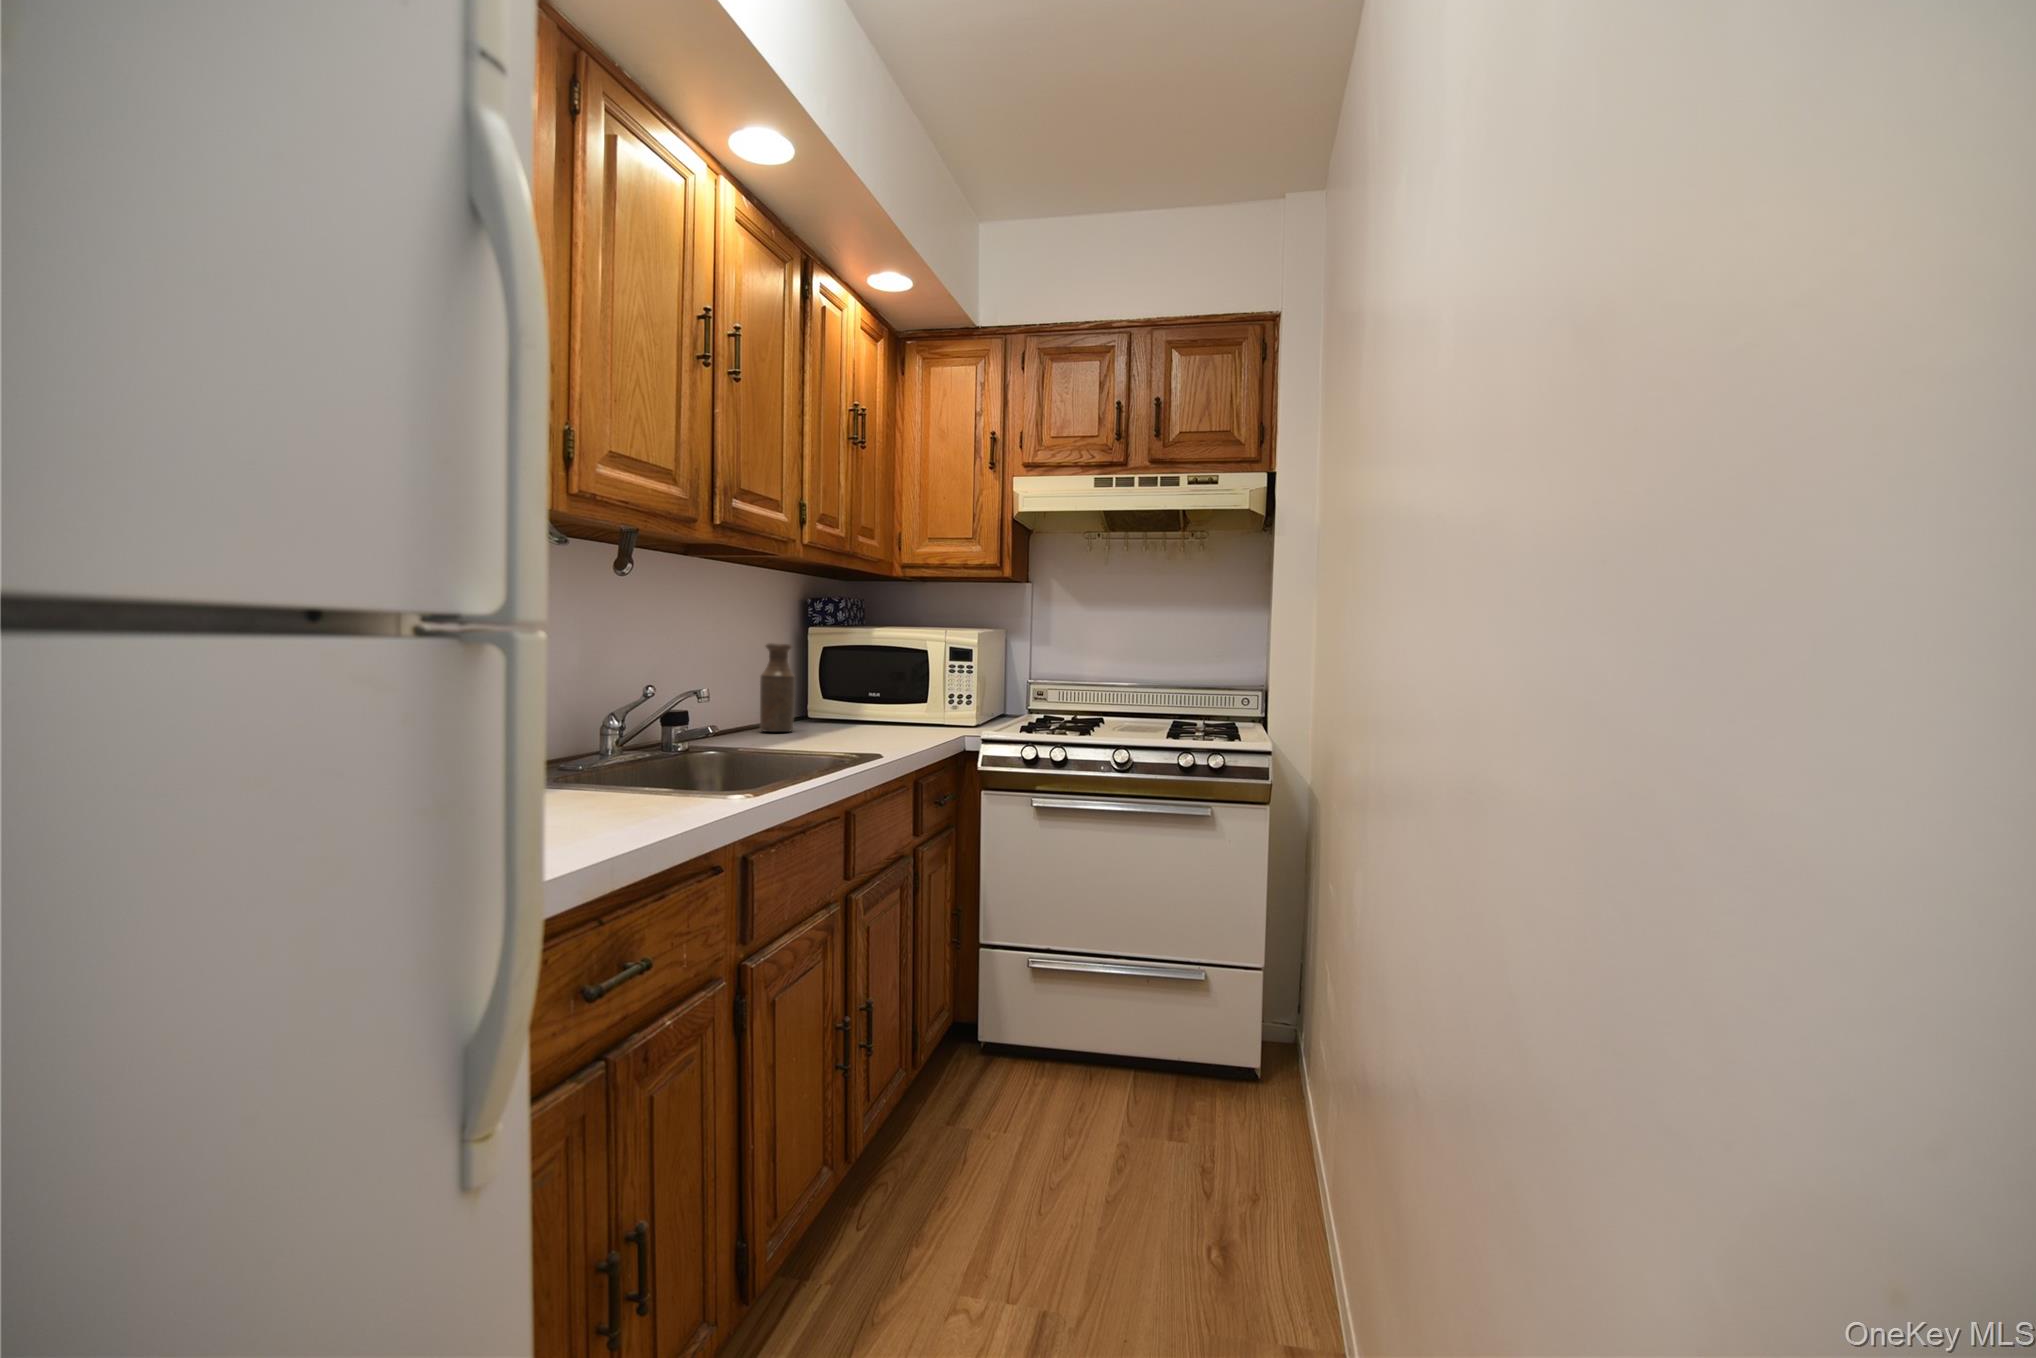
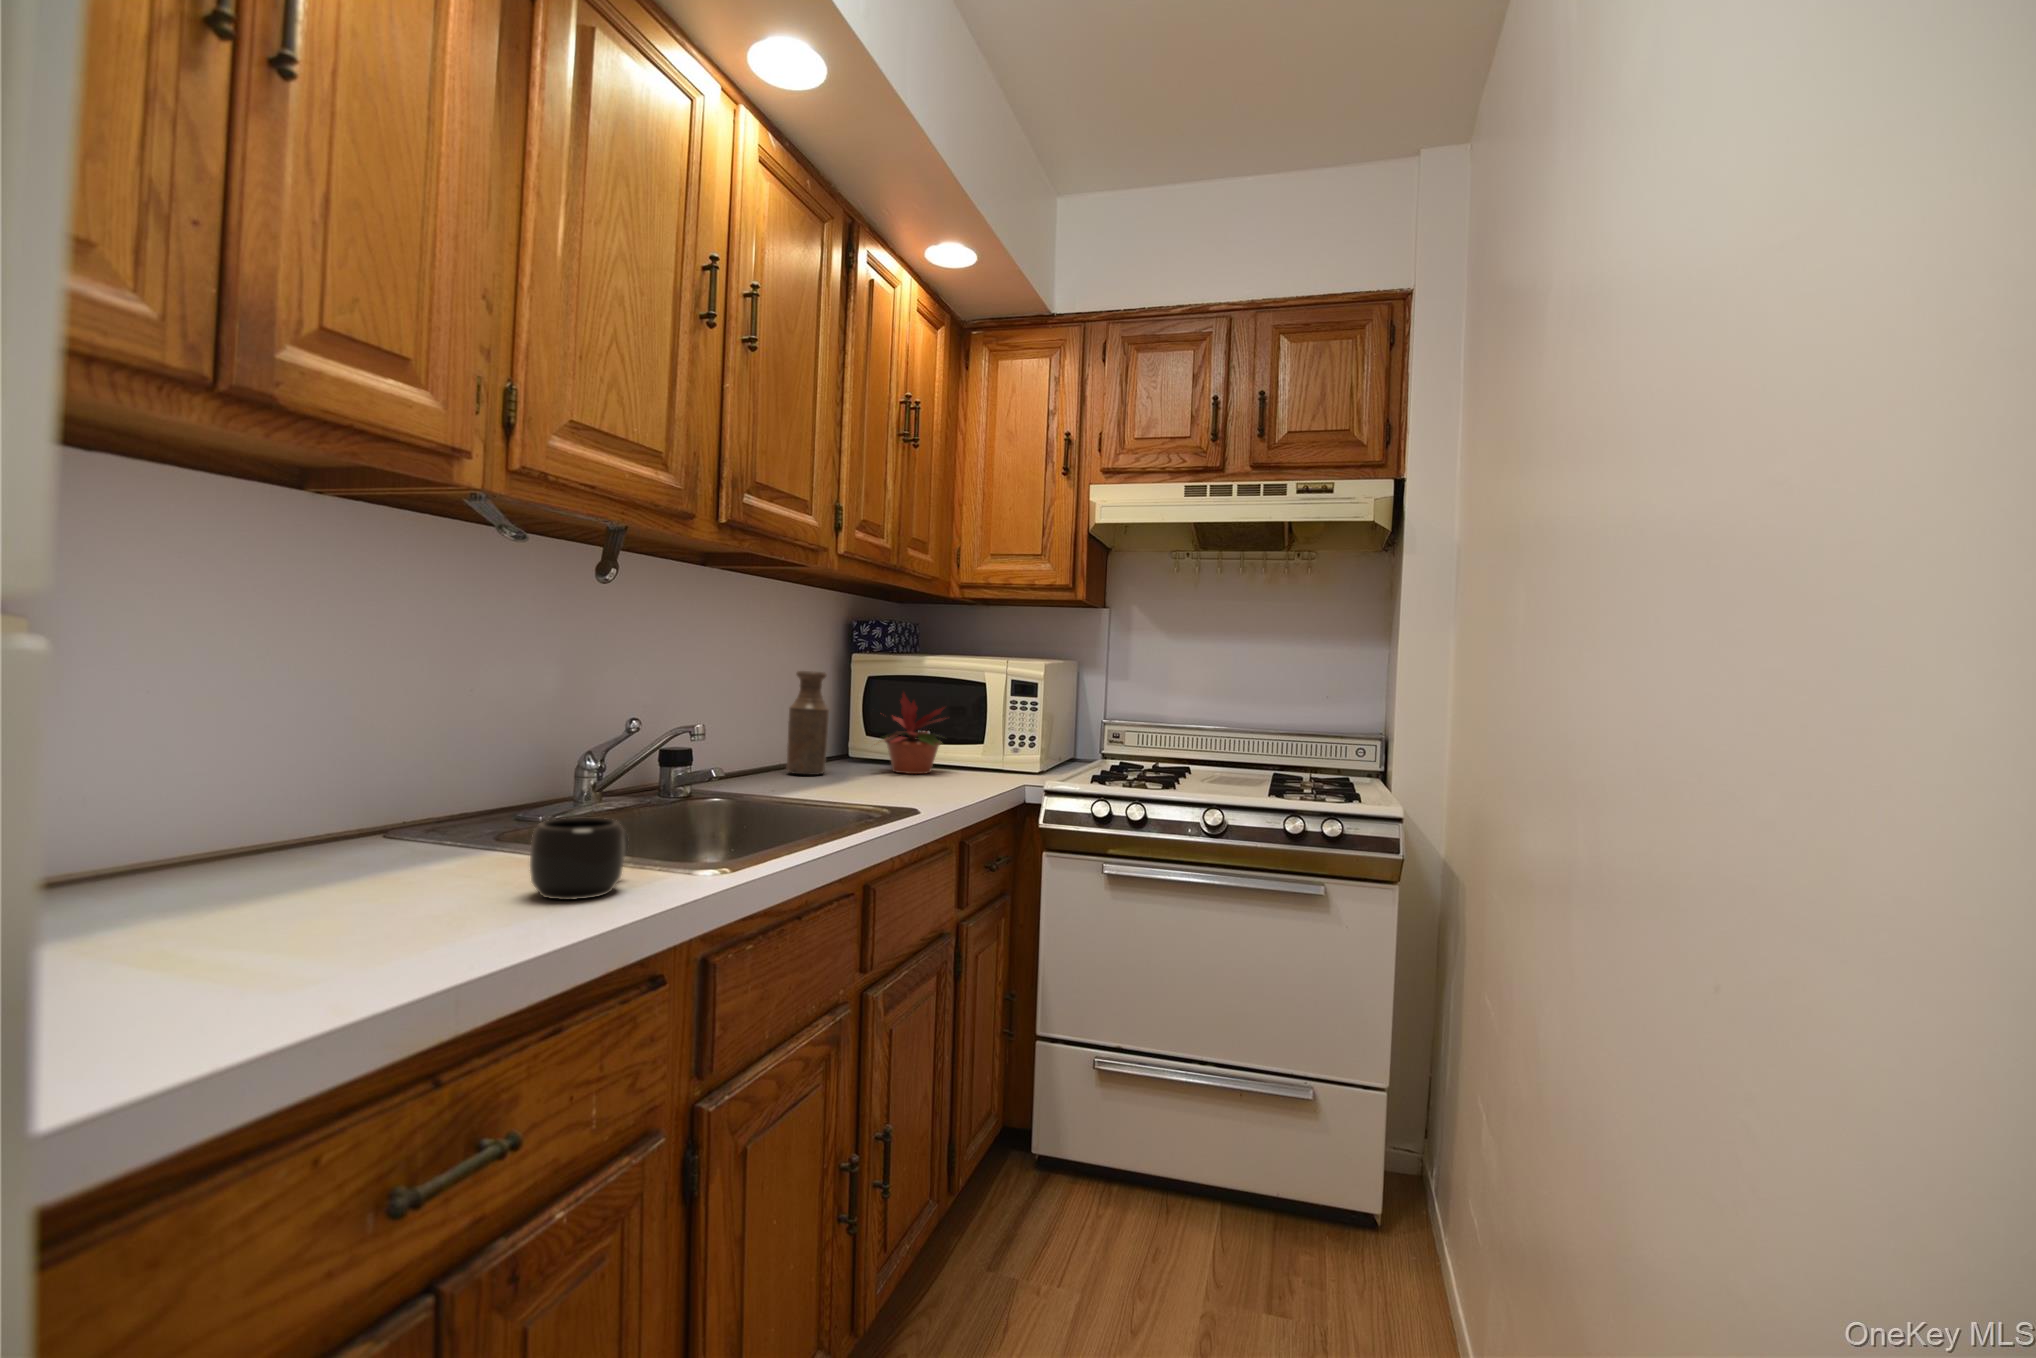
potted plant: none [829,658,908,729] -> present [880,693,946,774]
mug: none [614,756,681,814] -> present [530,818,628,900]

